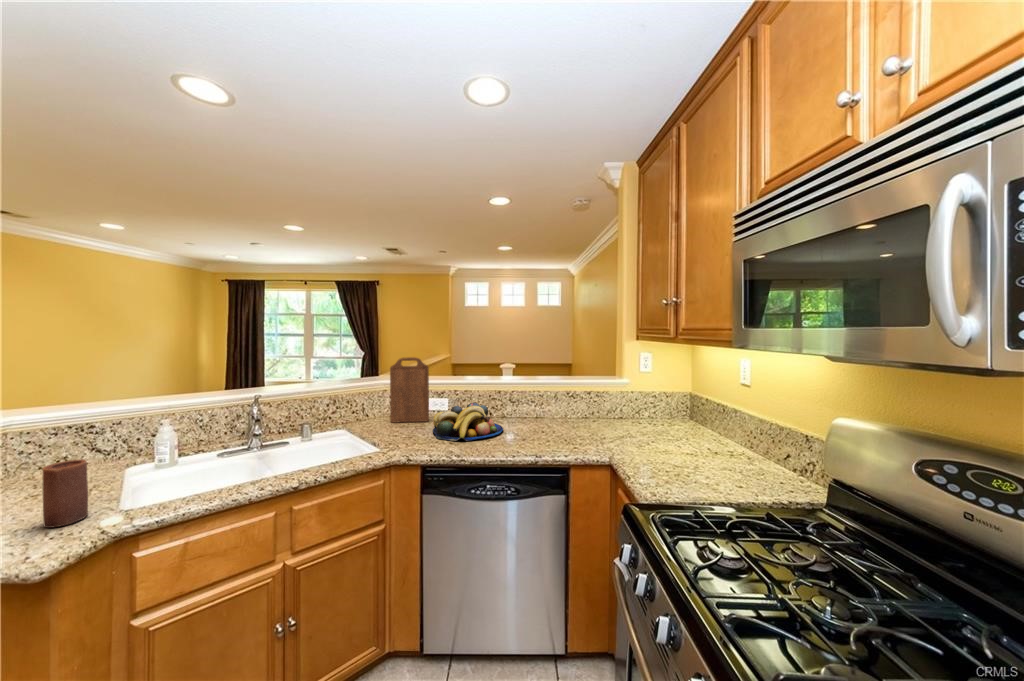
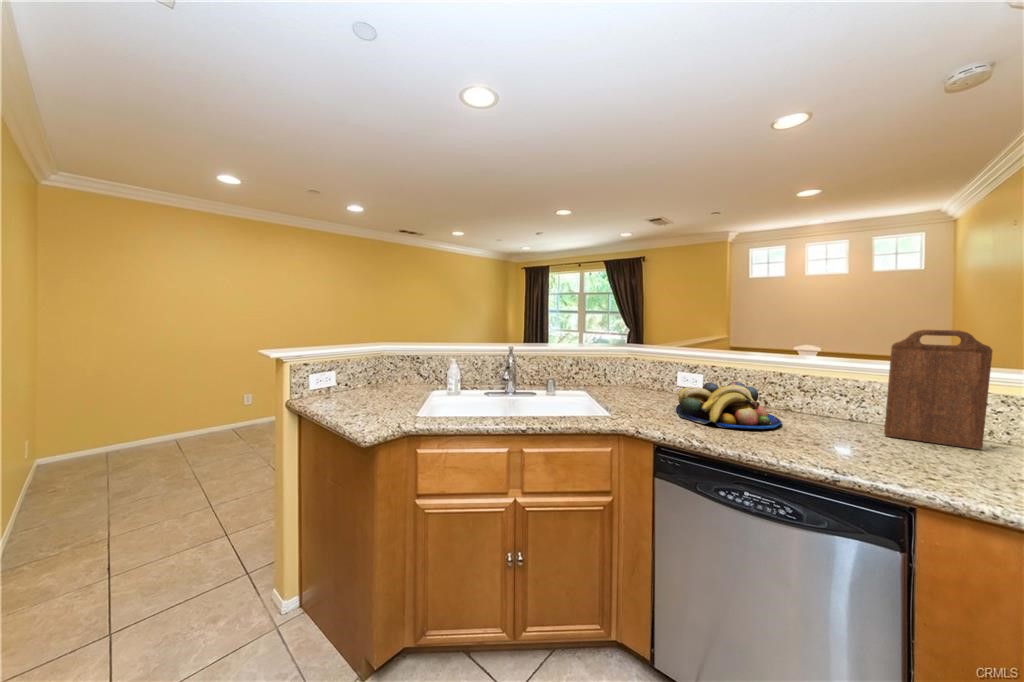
cutting board: present [390,357,429,423] -> present [884,330,992,449]
candle: present [43,459,88,528] -> none [376,374,398,418]

